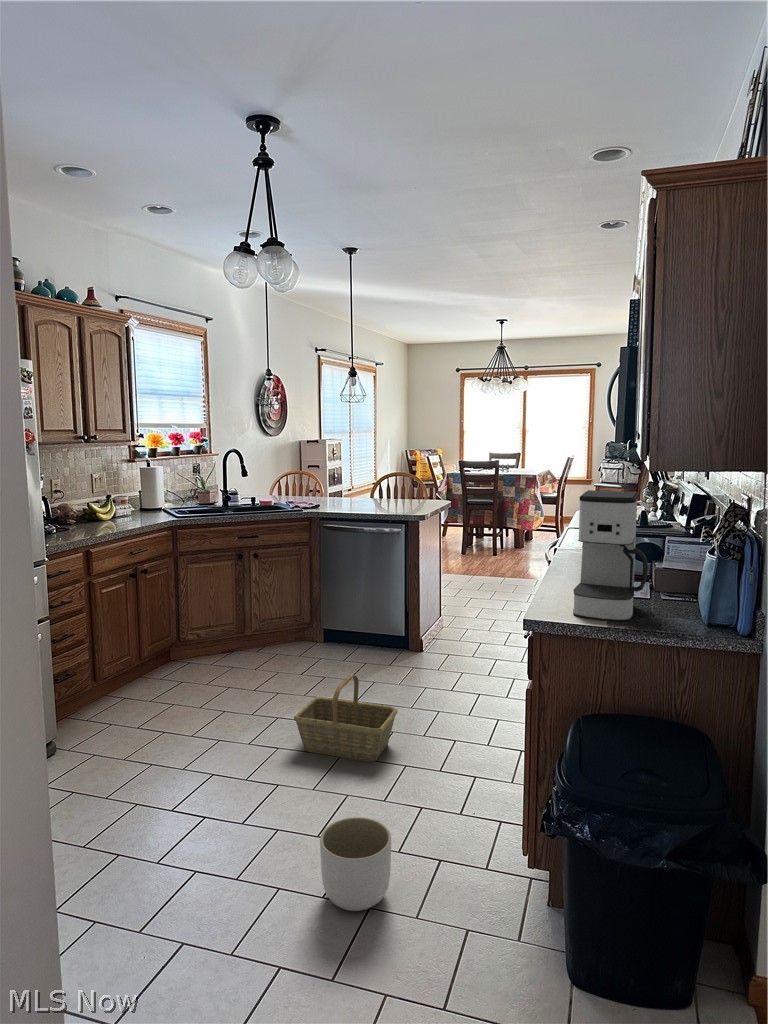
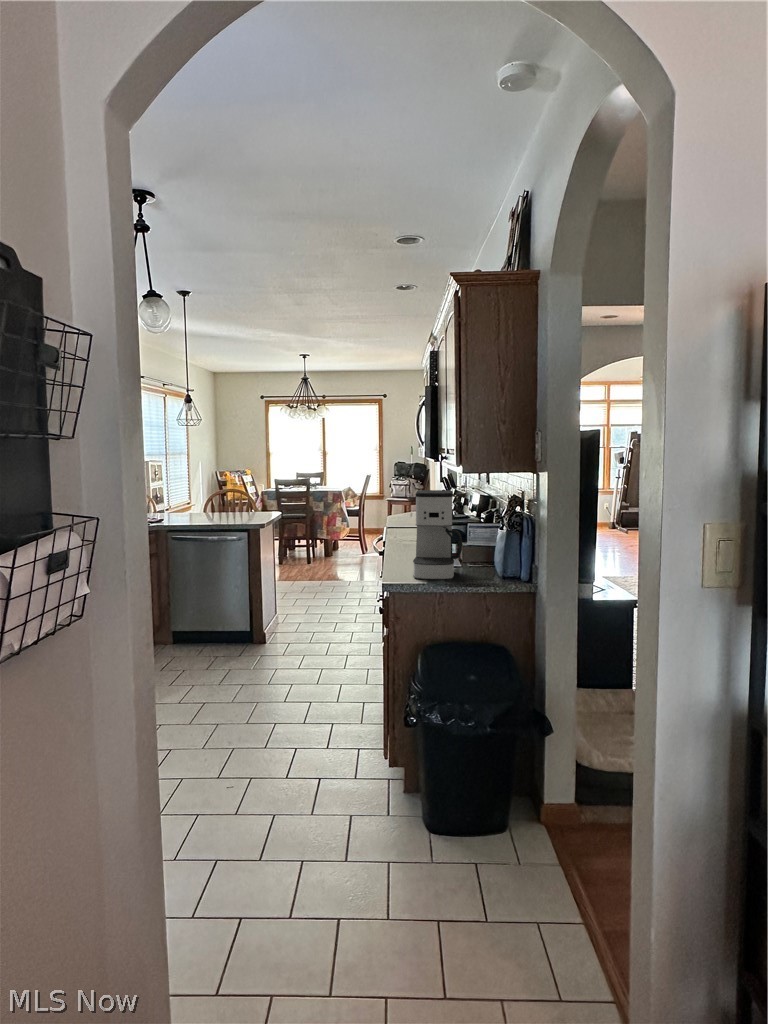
basket: present [294,675,397,762] -> none [177,655,265,724]
planter: present [320,817,391,911] -> none [235,750,291,819]

